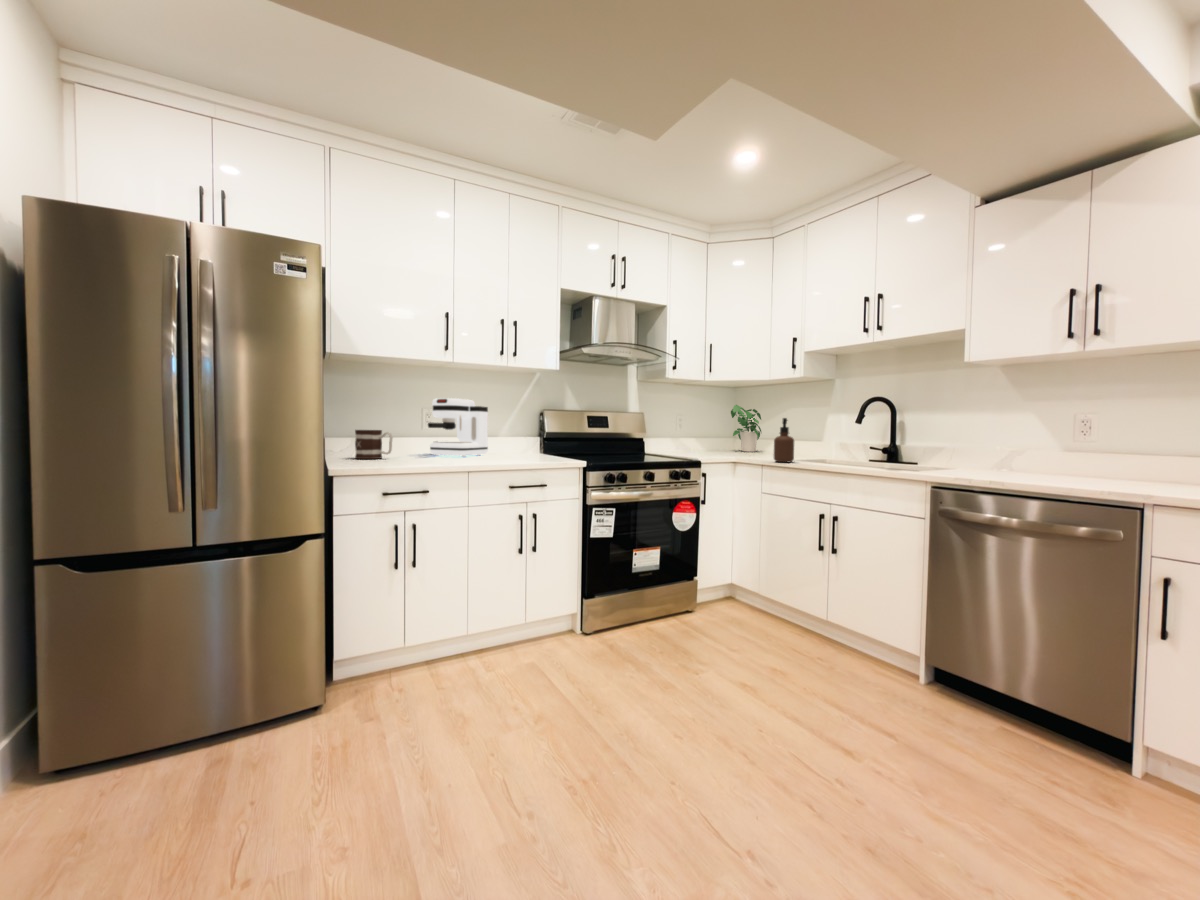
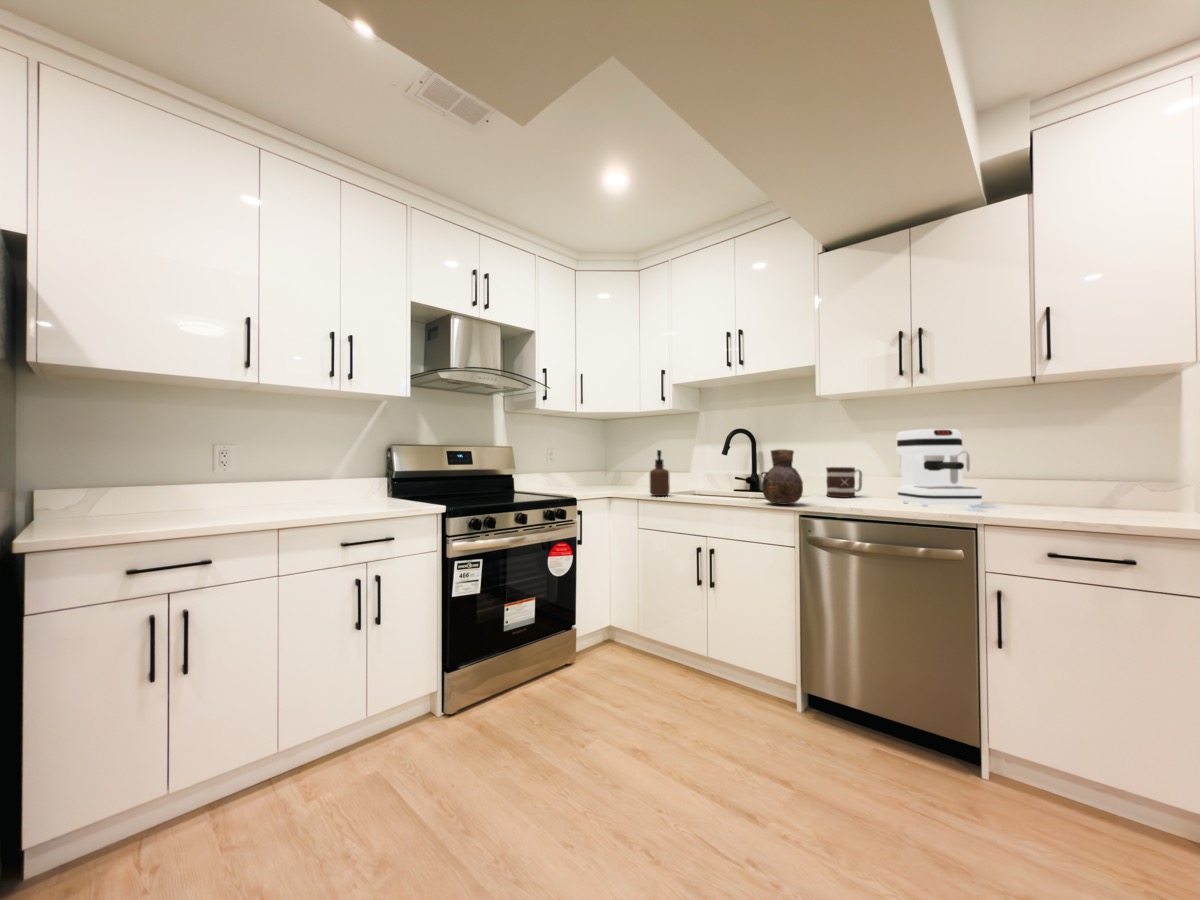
coffee maker: present [428,398,488,457] -> present [896,429,983,507]
potted plant: present [731,405,761,452] -> none [600,436,631,484]
vase: none [885,418,932,473] -> present [761,449,803,504]
mug: present [355,430,392,459] -> present [826,467,862,497]

